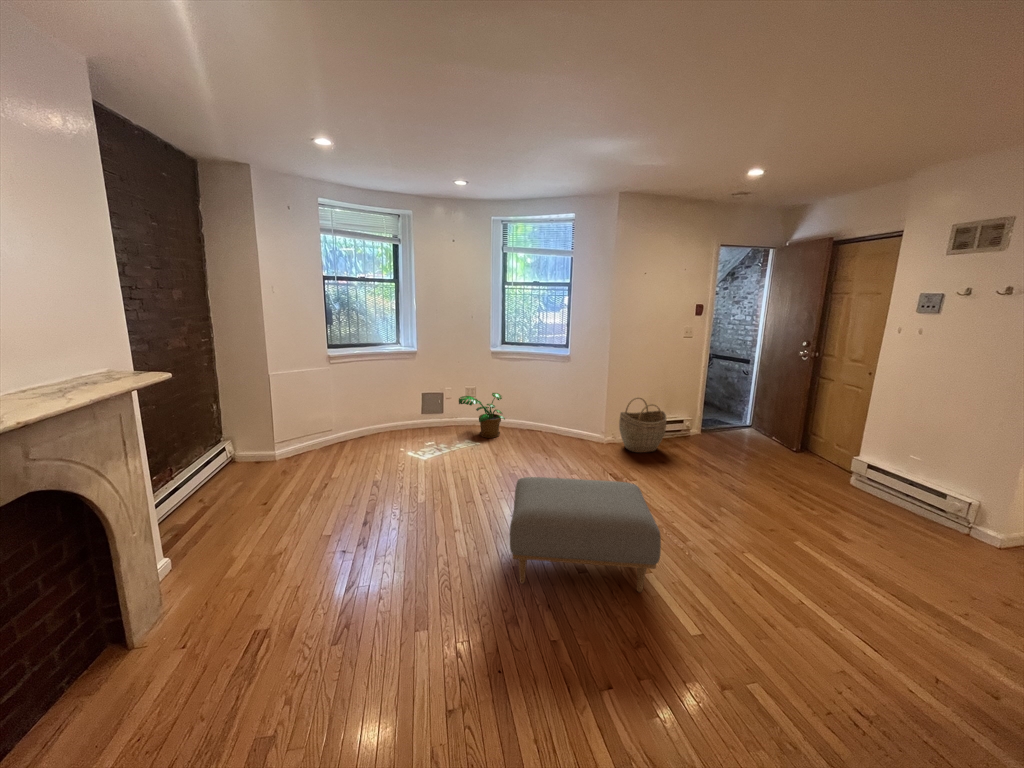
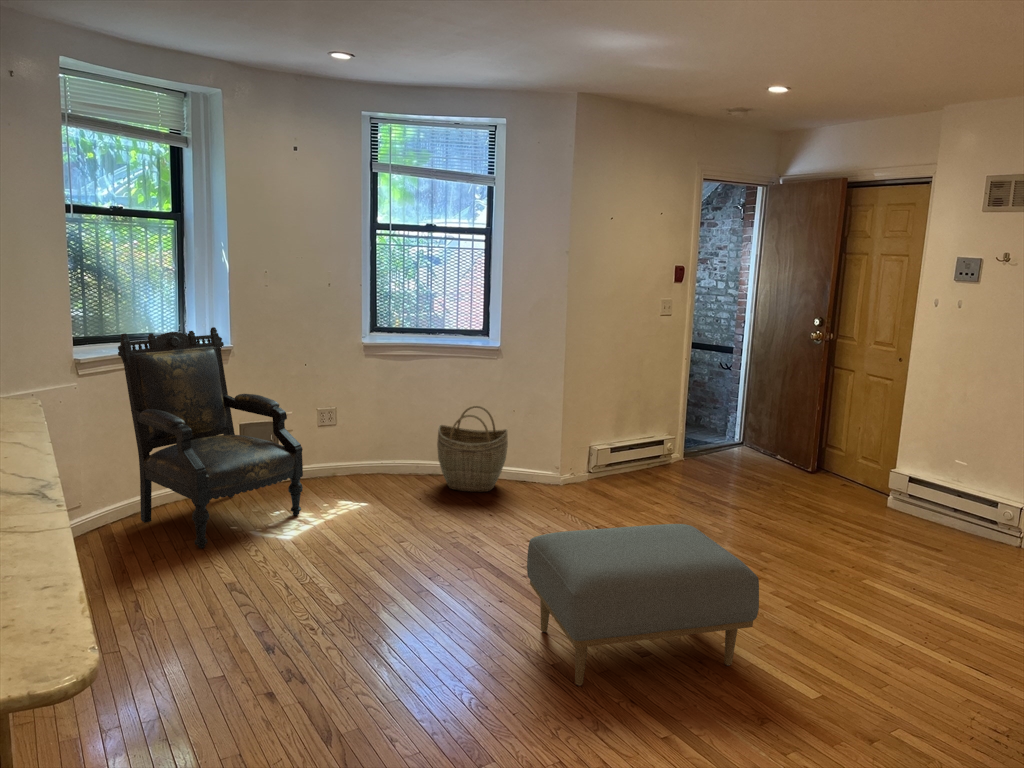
armchair: none [354,341,443,458] -> present [118,327,303,548]
potted plant: present [459,393,505,438] -> none [323,415,400,494]
woven basket: present [619,397,666,453] -> present [437,406,508,492]

